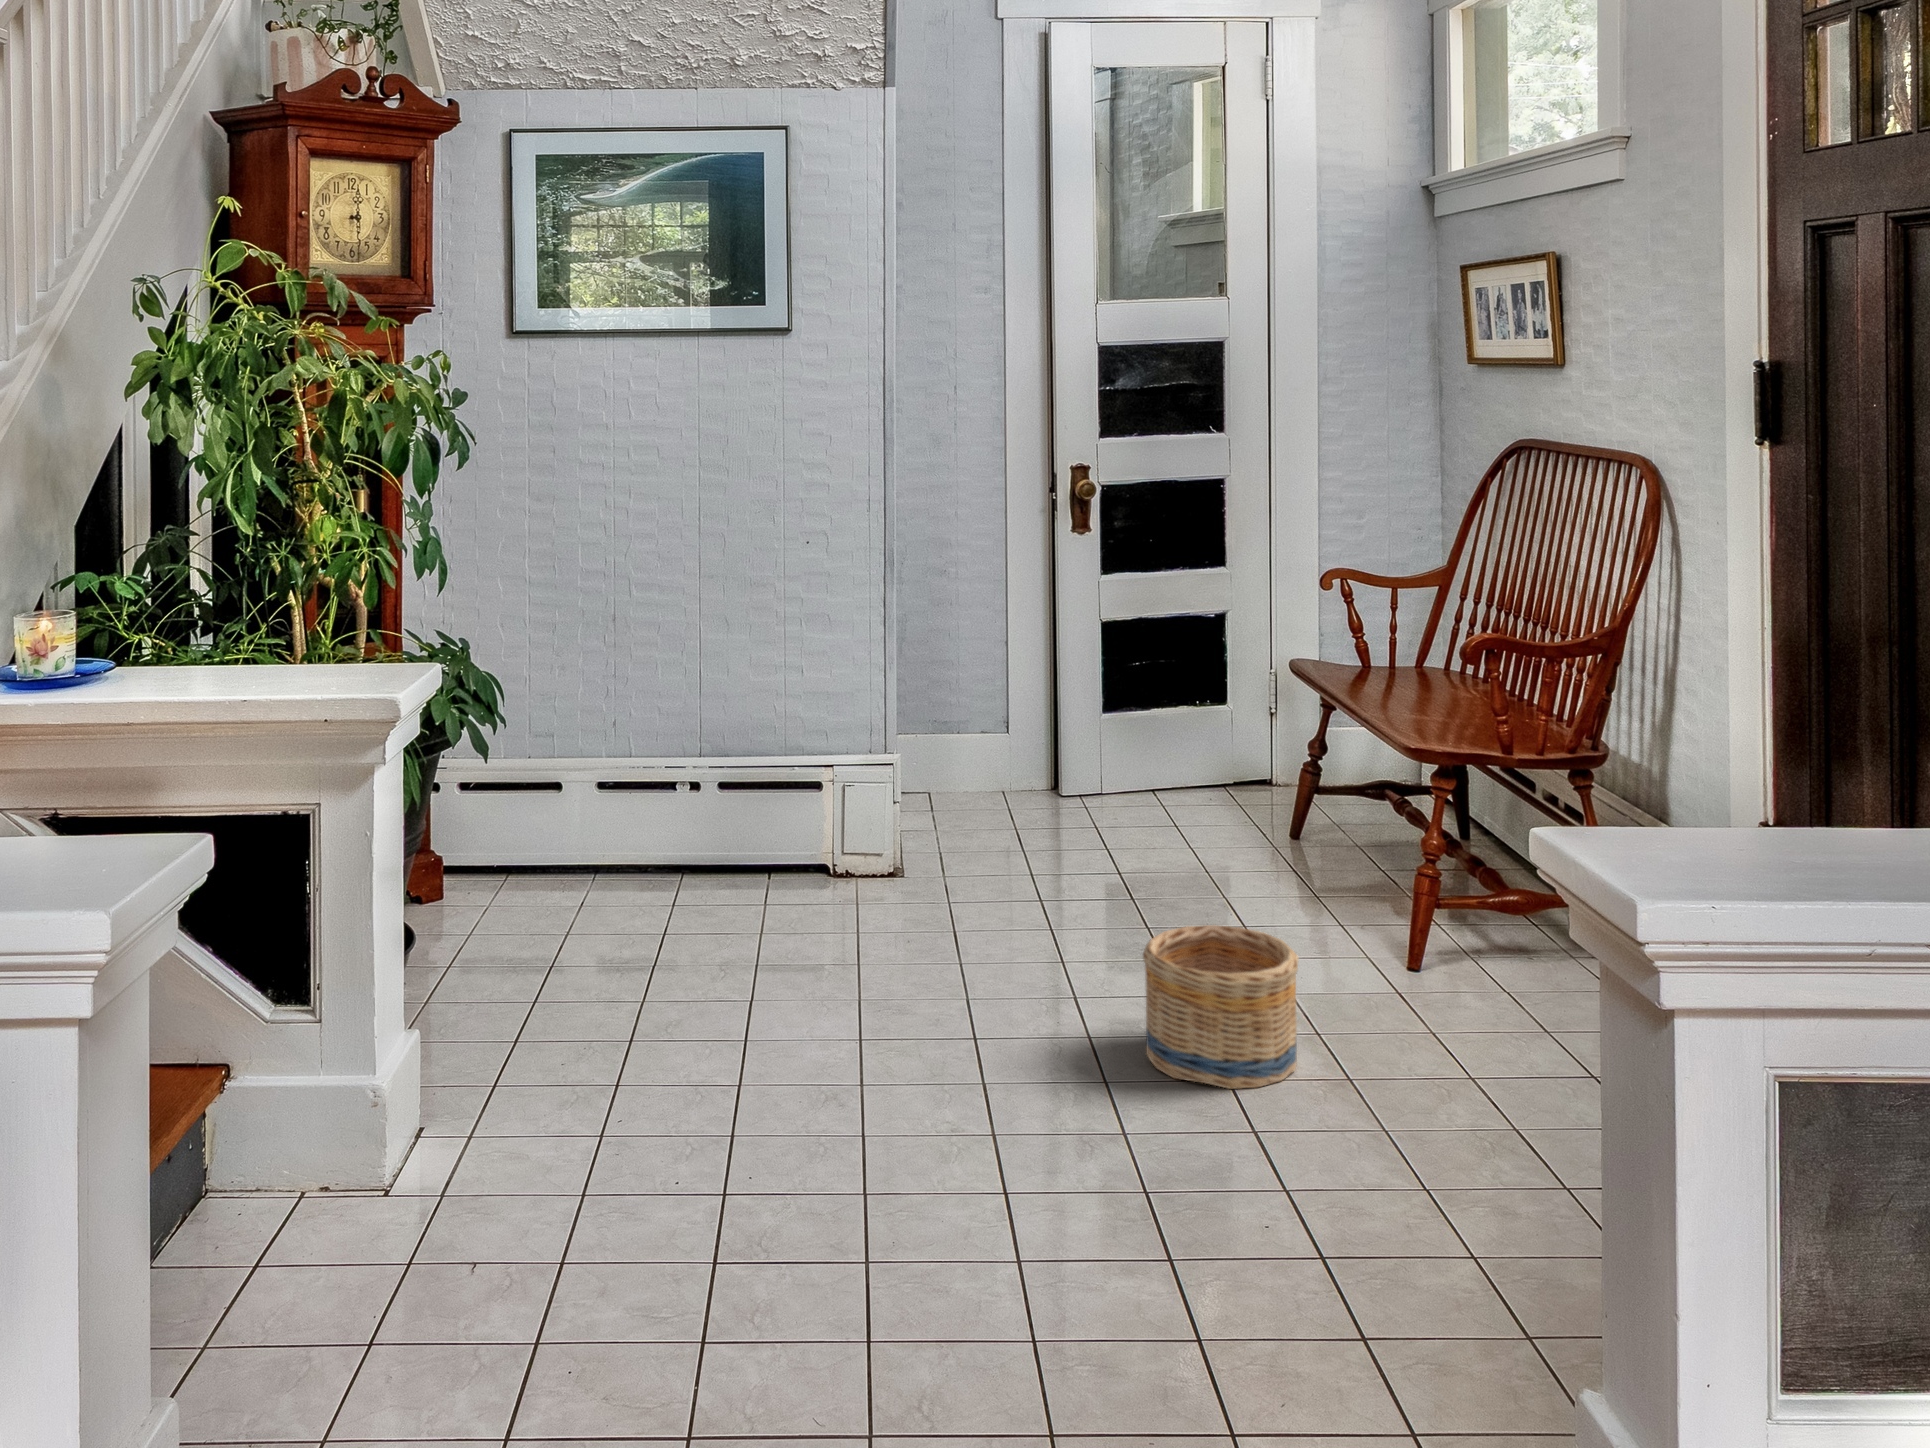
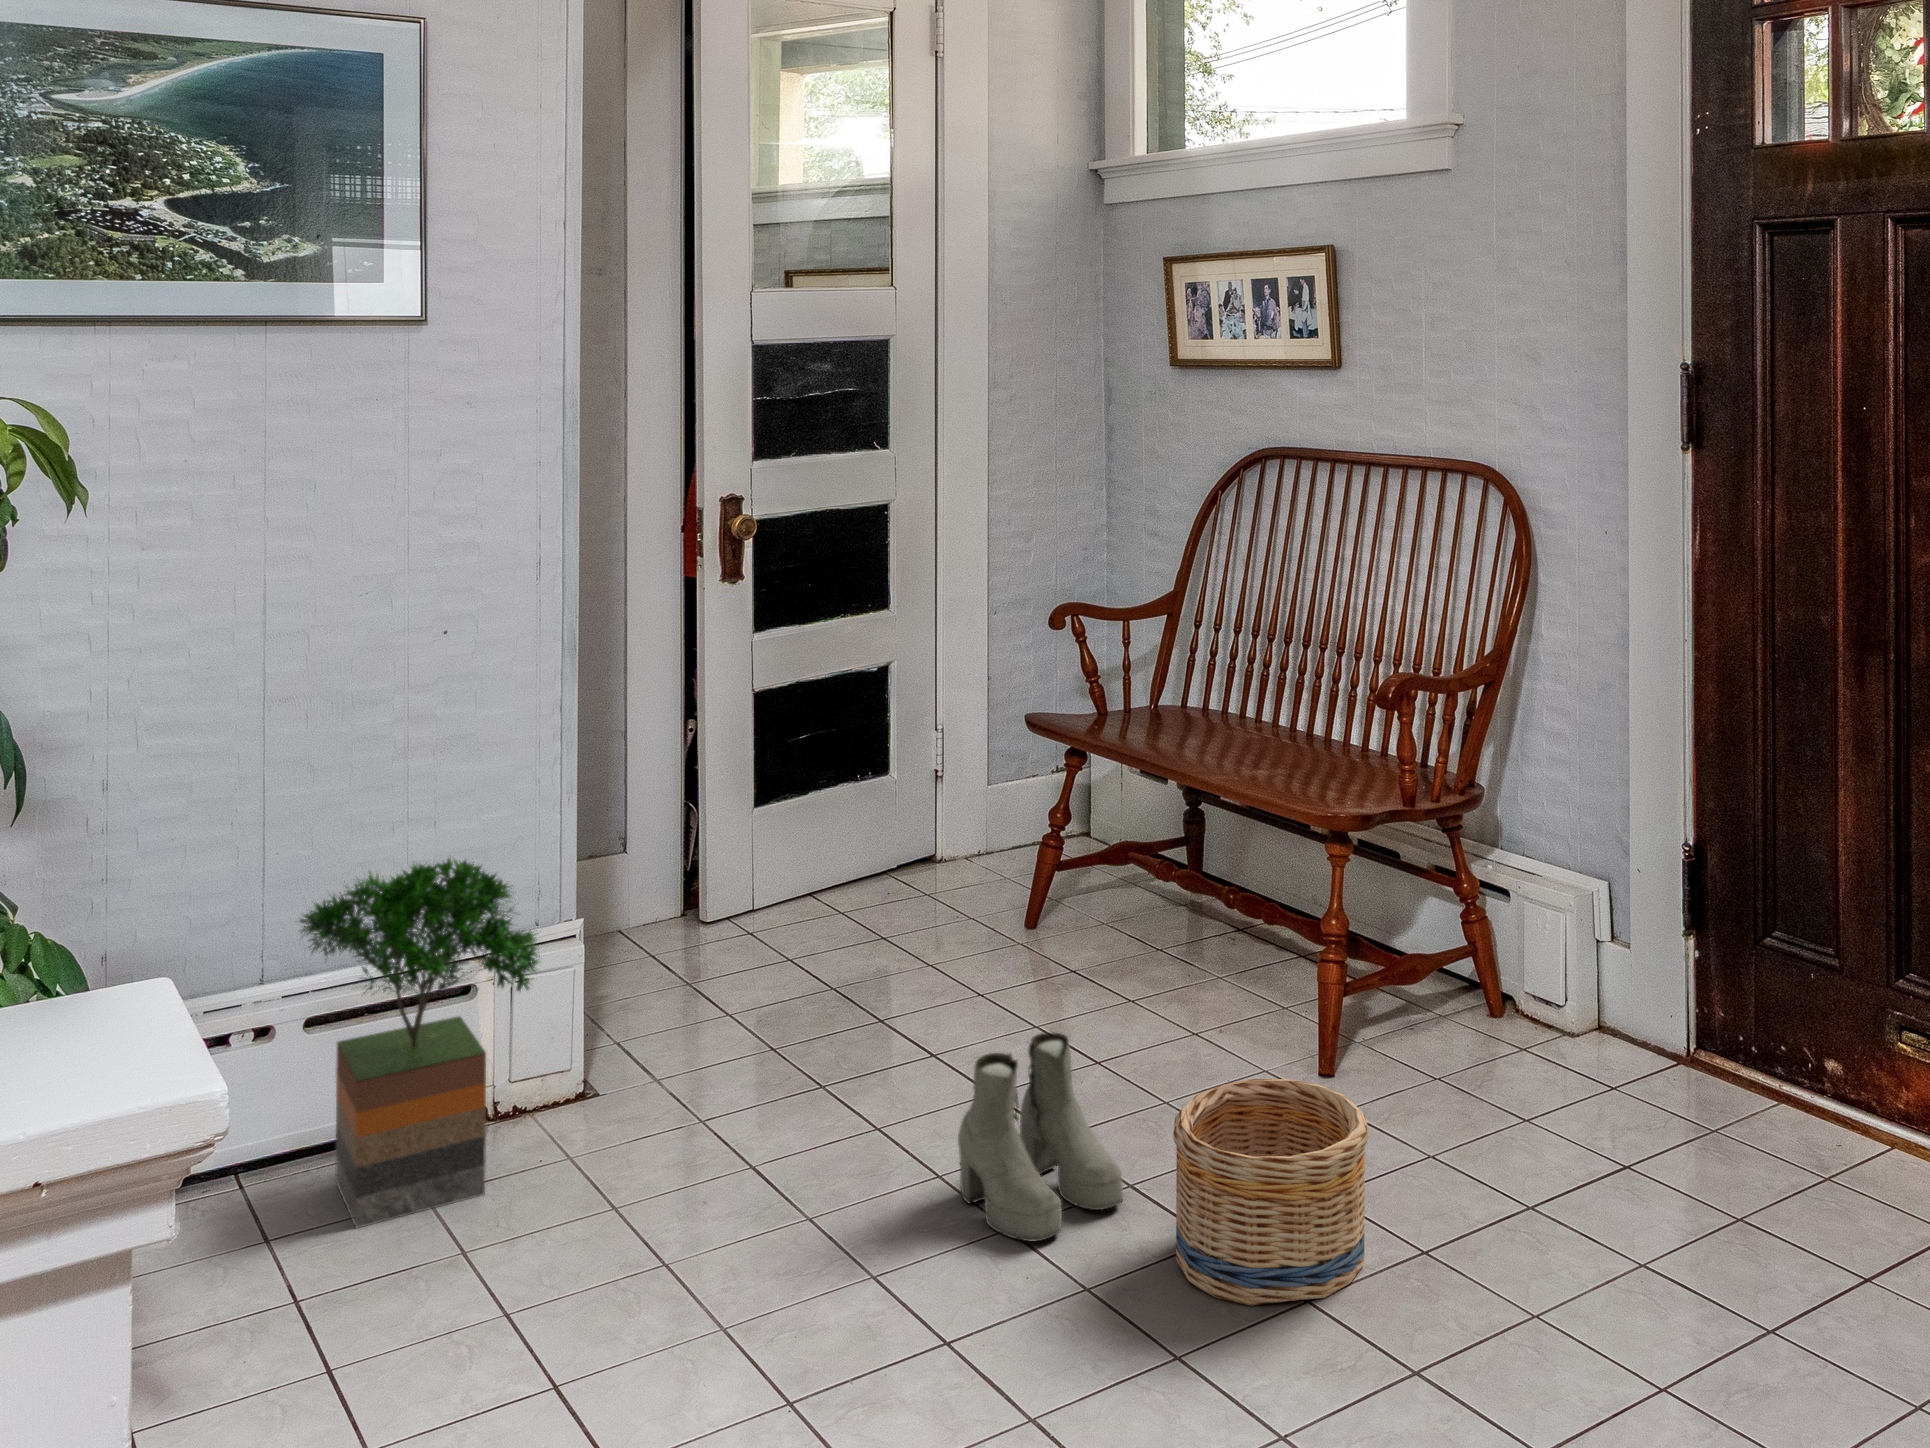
potted tree: none [690,687,833,912] -> present [299,858,540,1228]
boots: none [1052,872,1159,1010] -> present [958,1032,1123,1241]

